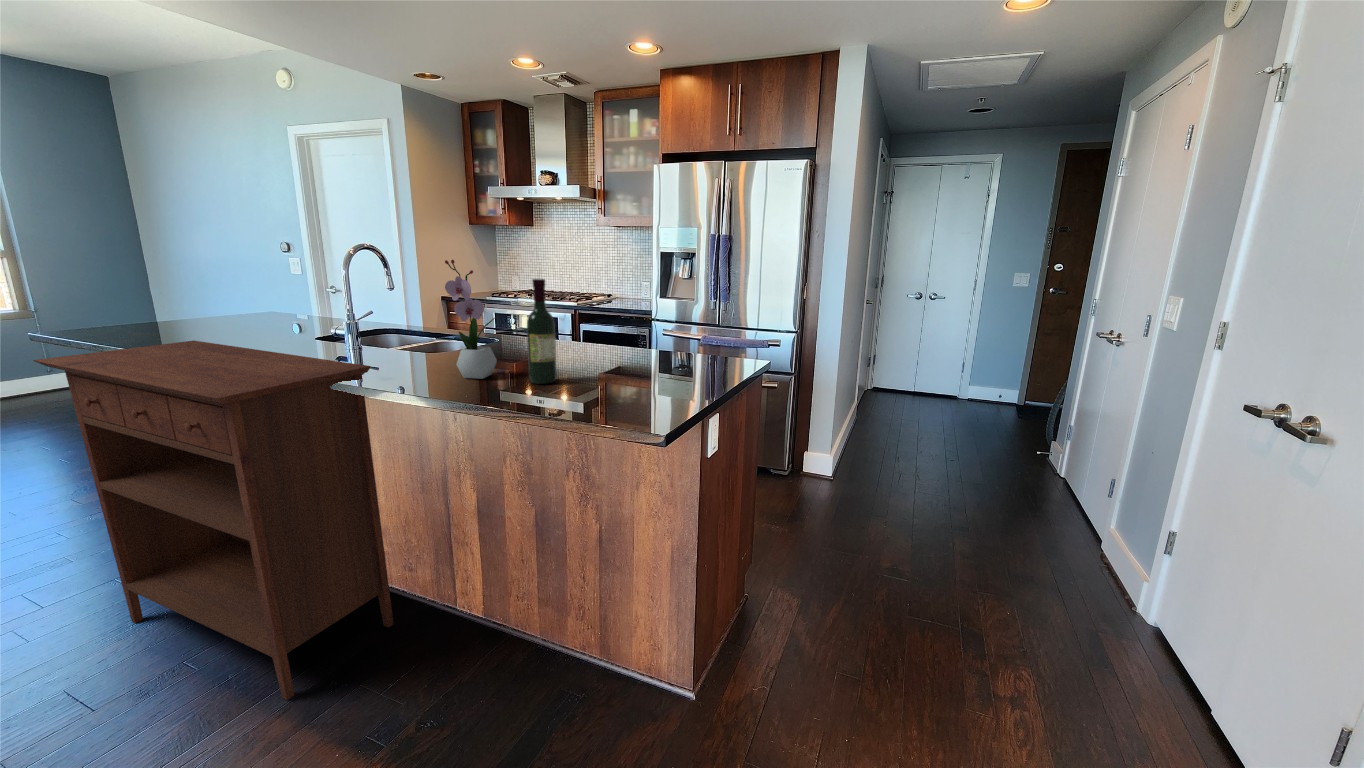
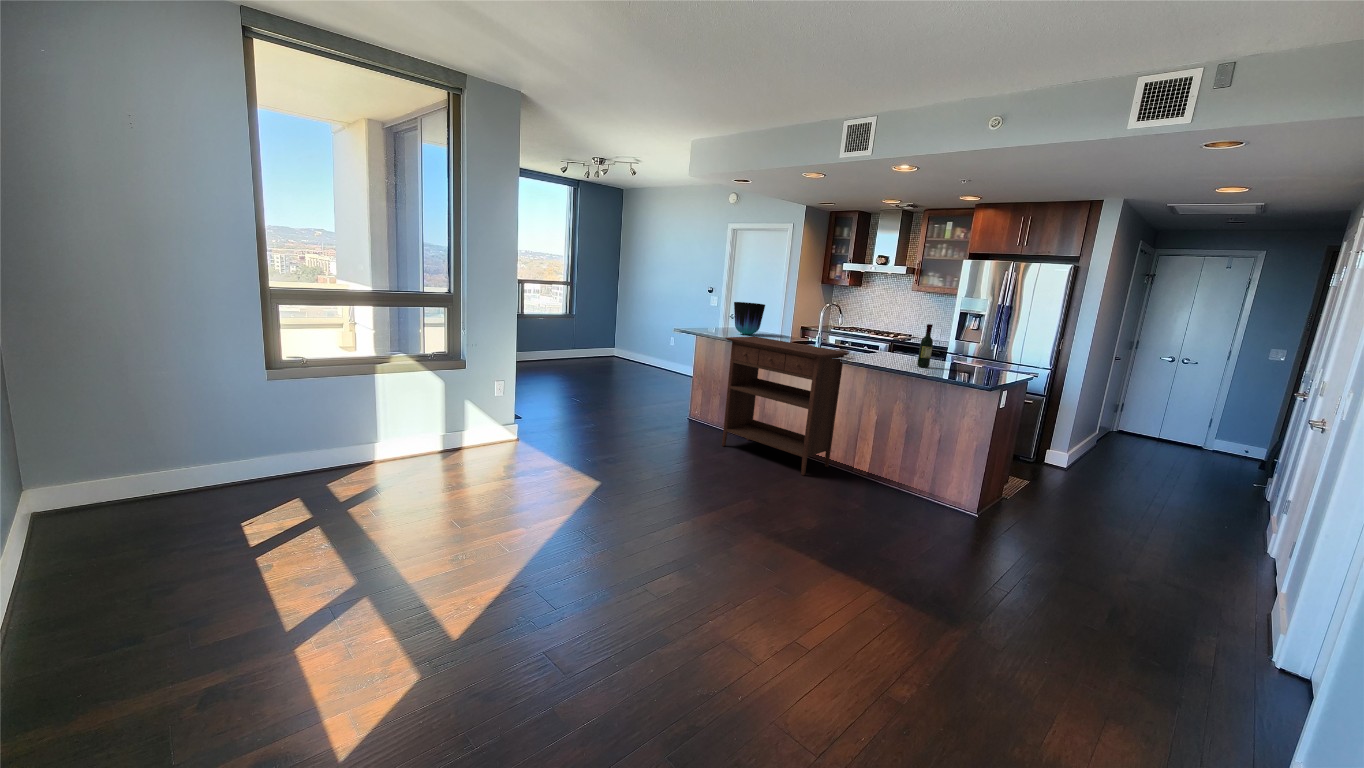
flower arrangement: present [445,260,497,379] -> none [883,314,904,363]
vase: none [203,262,287,329] -> present [734,302,765,335]

